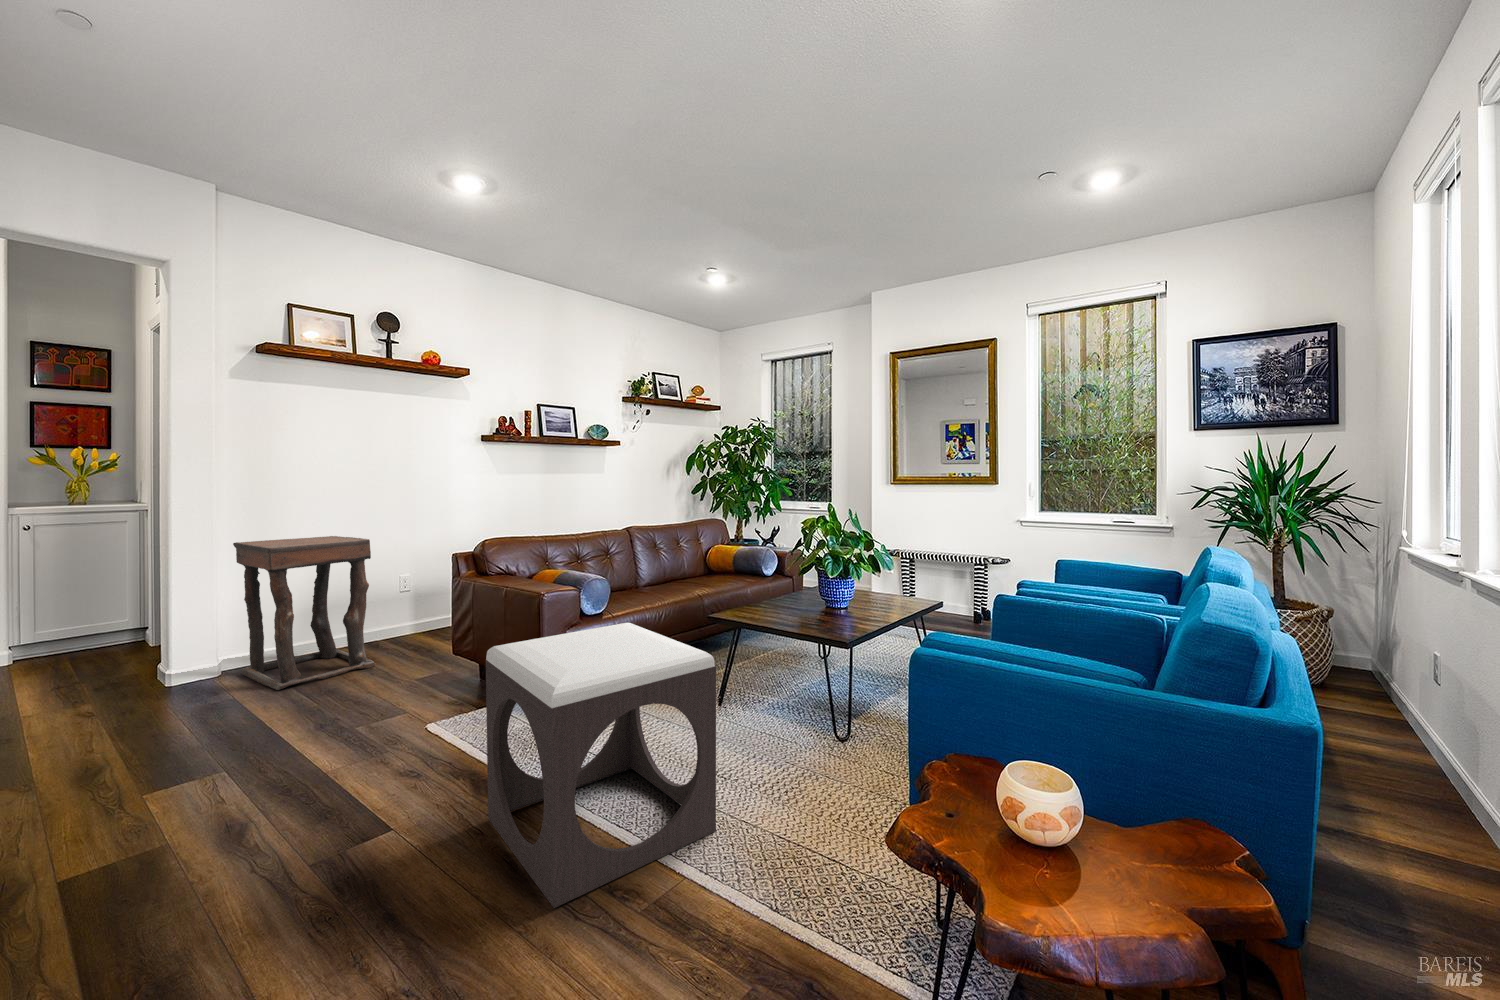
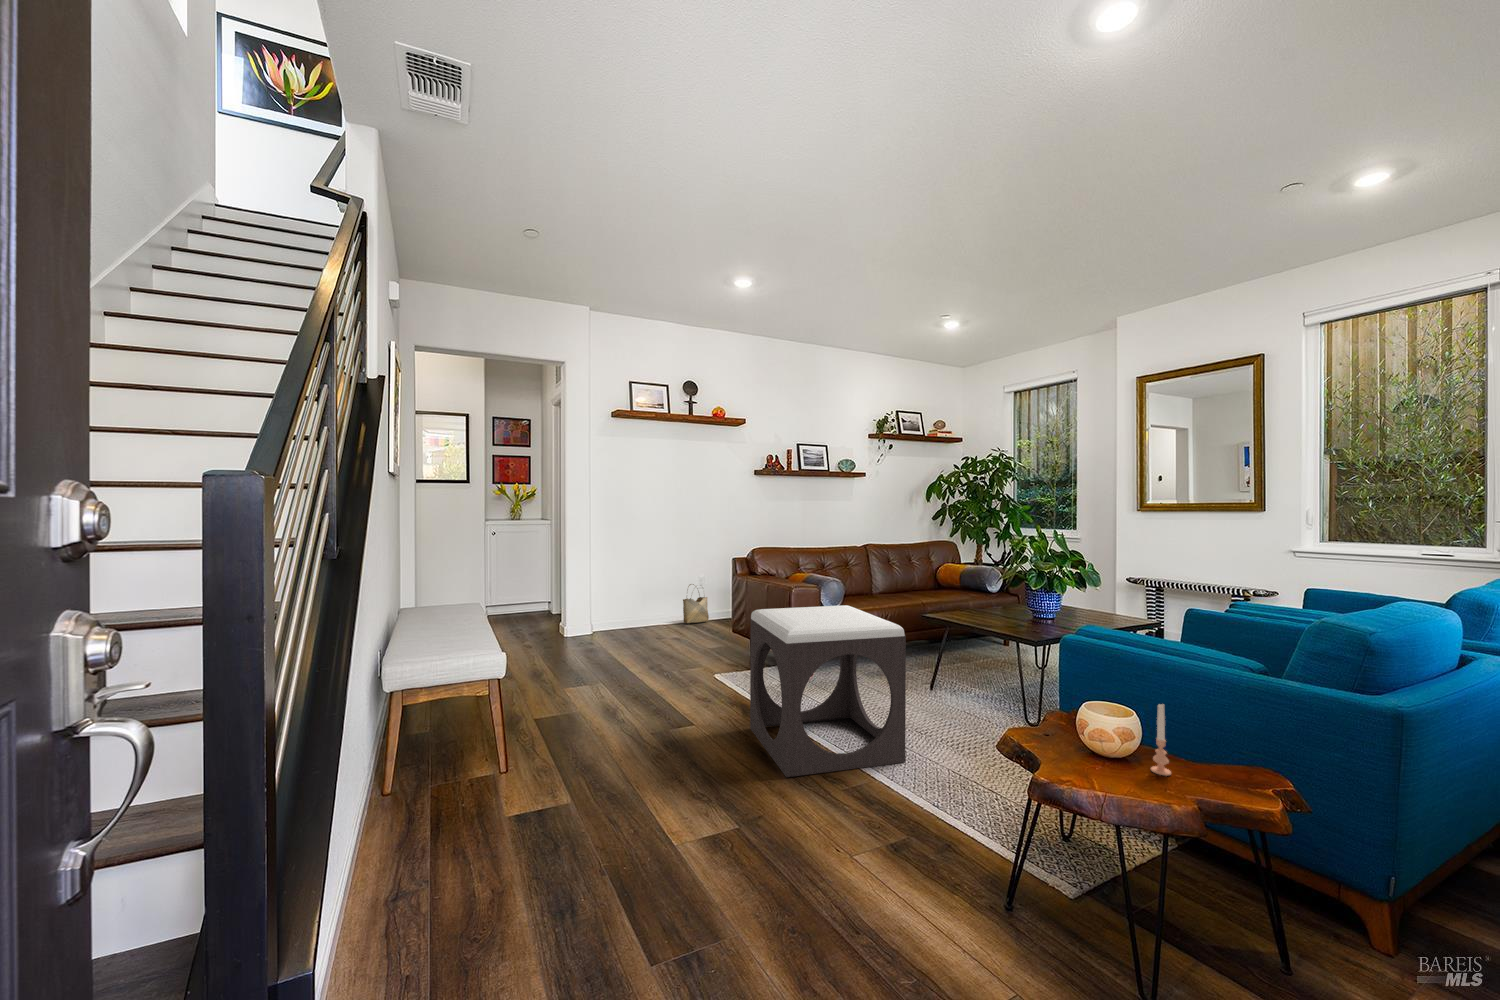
side table: present [233,536,375,690] -> none [604,543,682,643]
woven basket: none [375,589,417,644] -> present [683,584,709,623]
candle: none [1116,781,1144,882] -> present [1151,704,1171,776]

